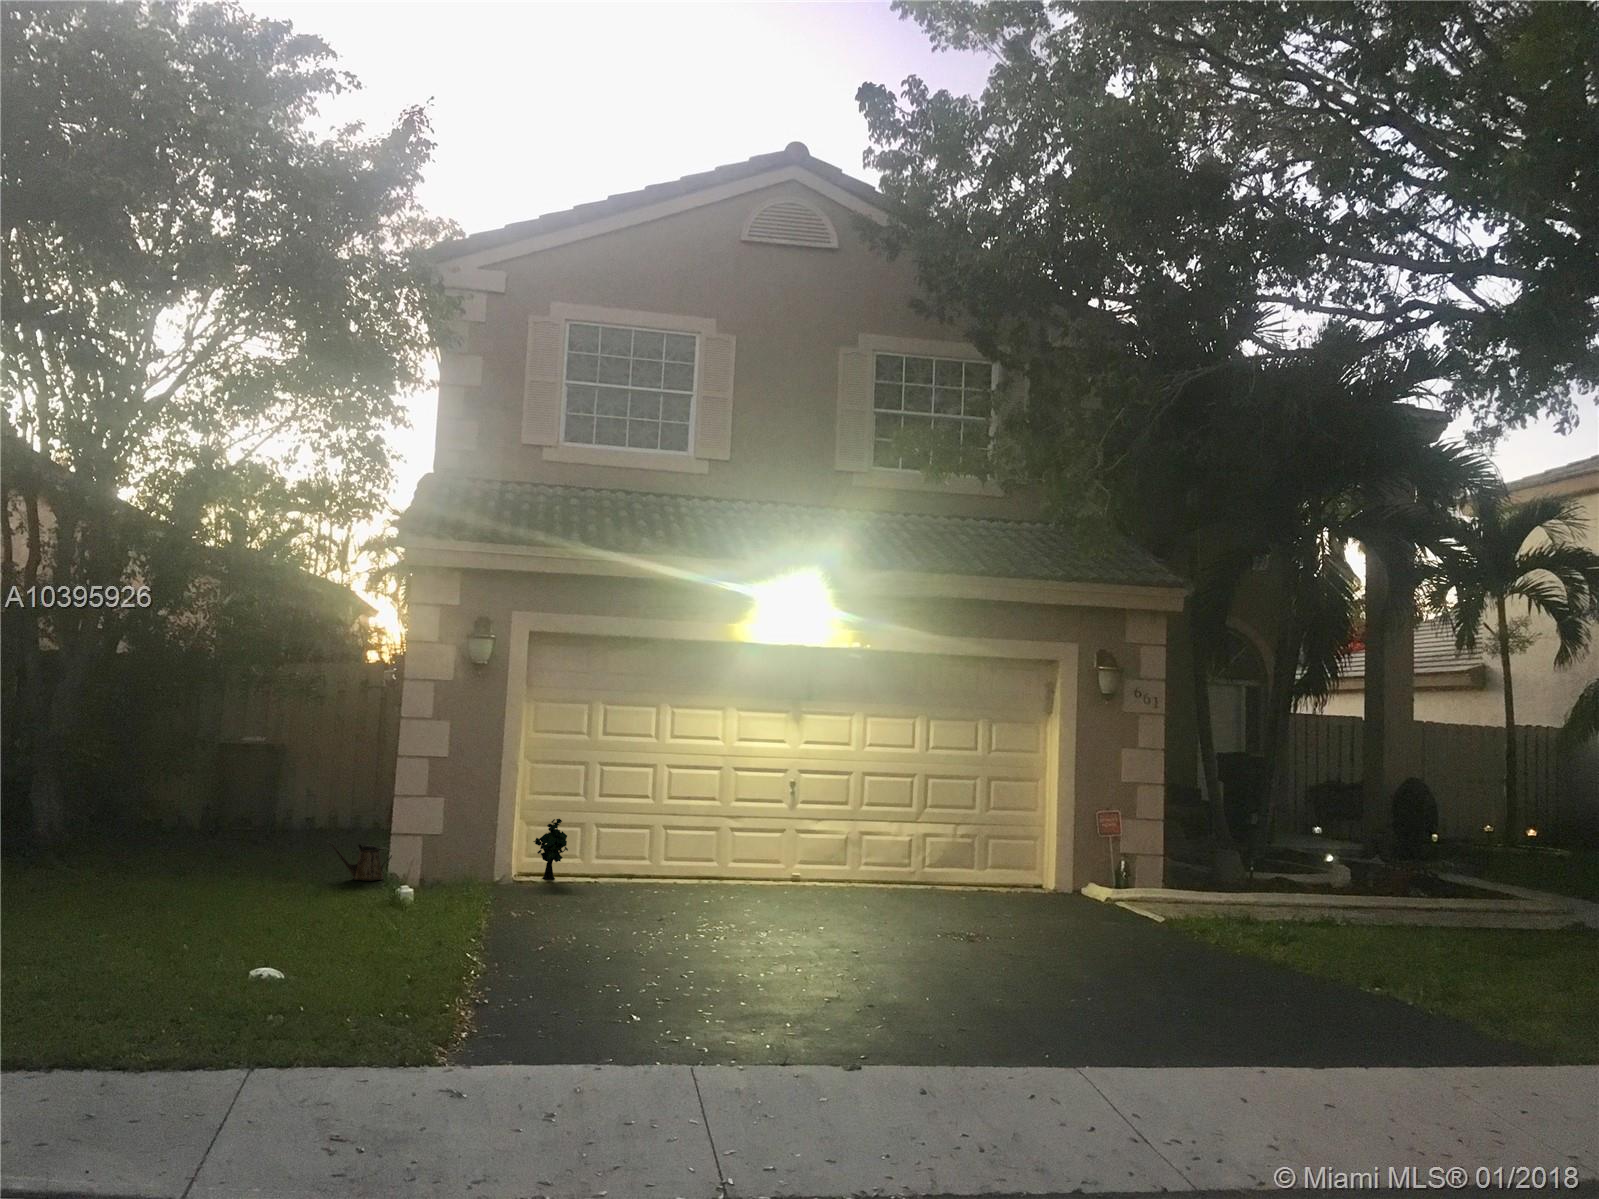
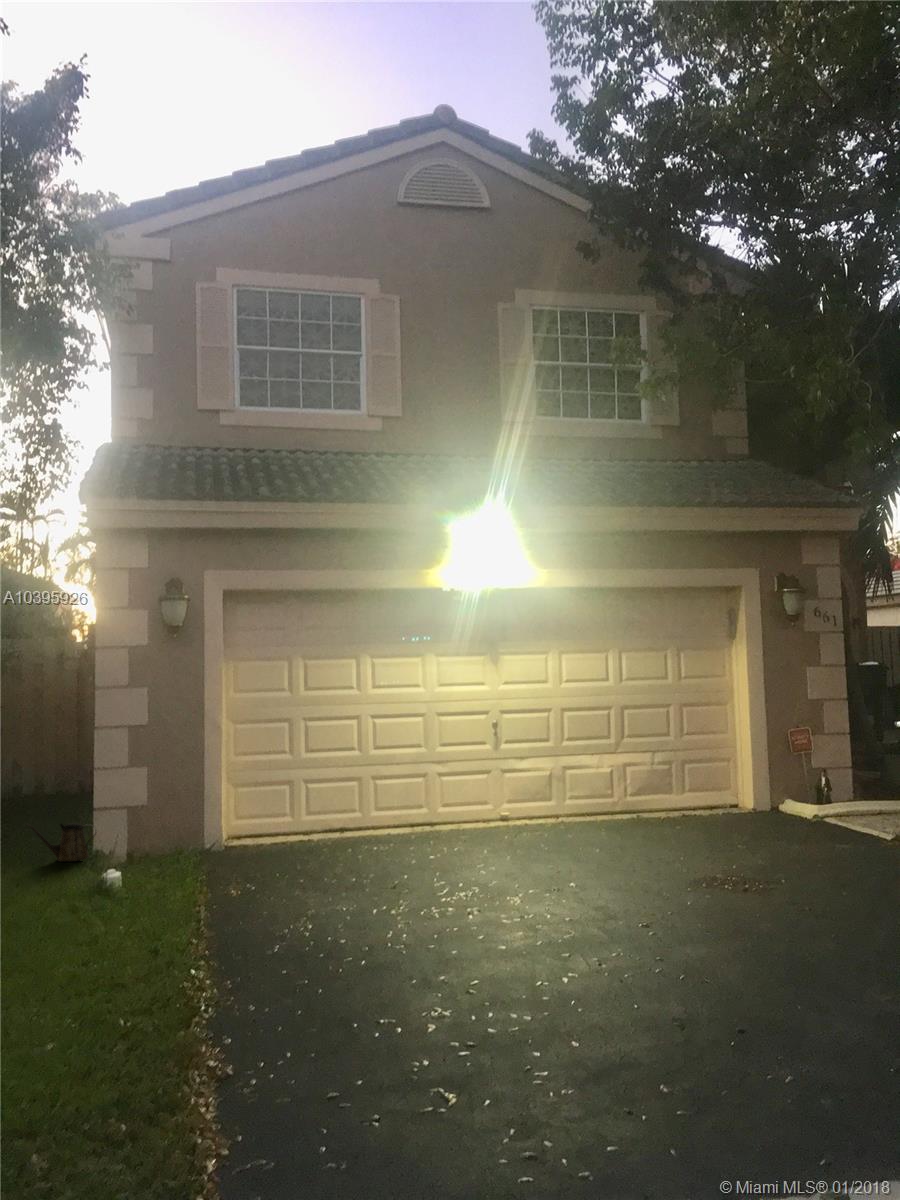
decorative plant: present [533,819,568,879] -> none [242,779,279,842]

